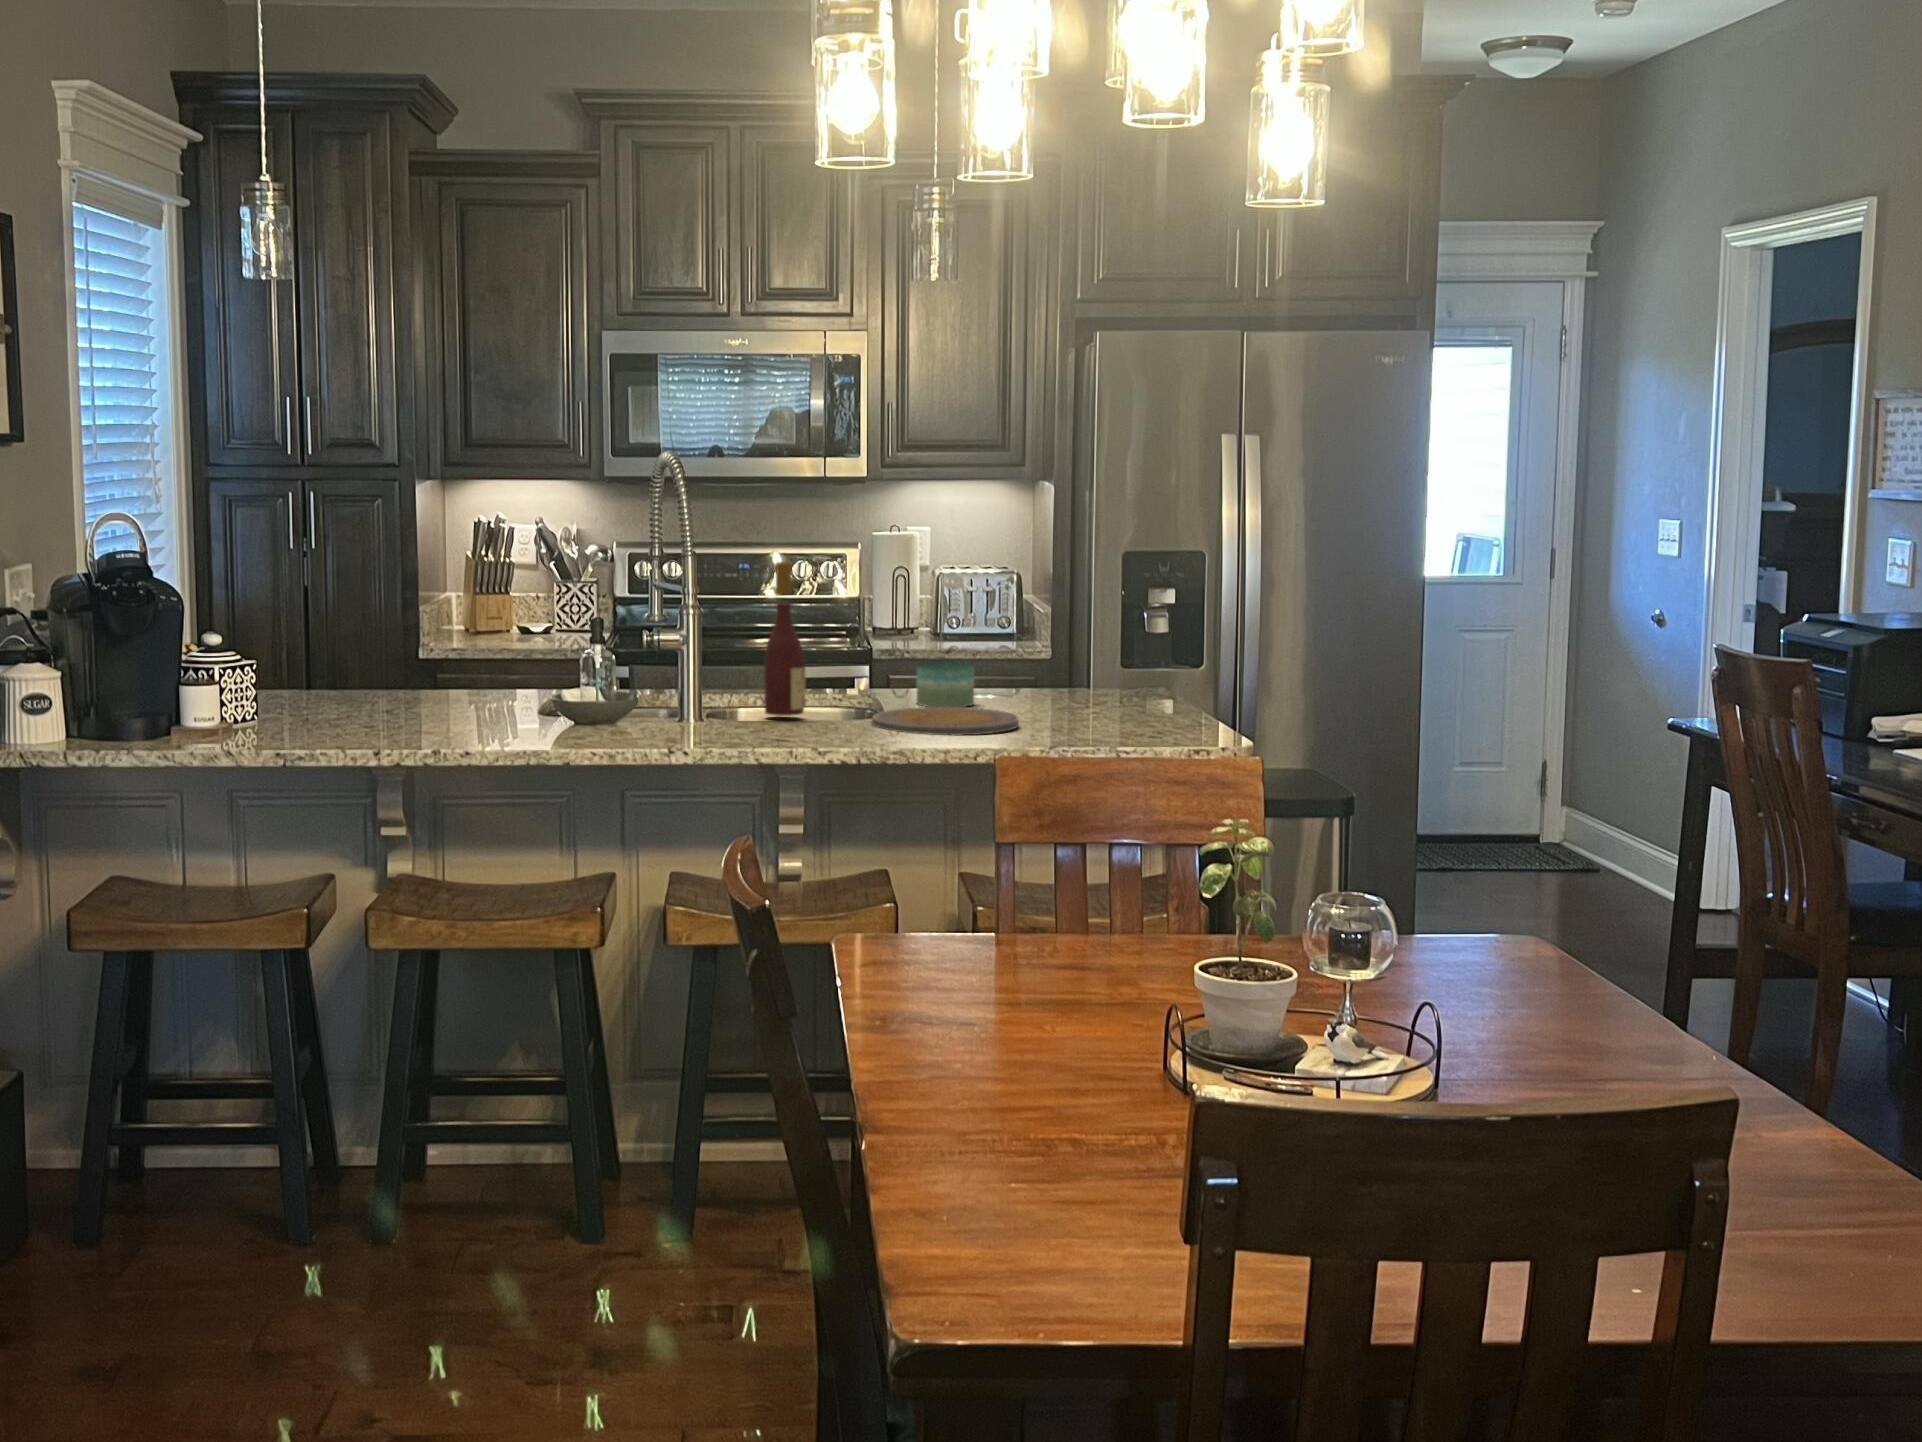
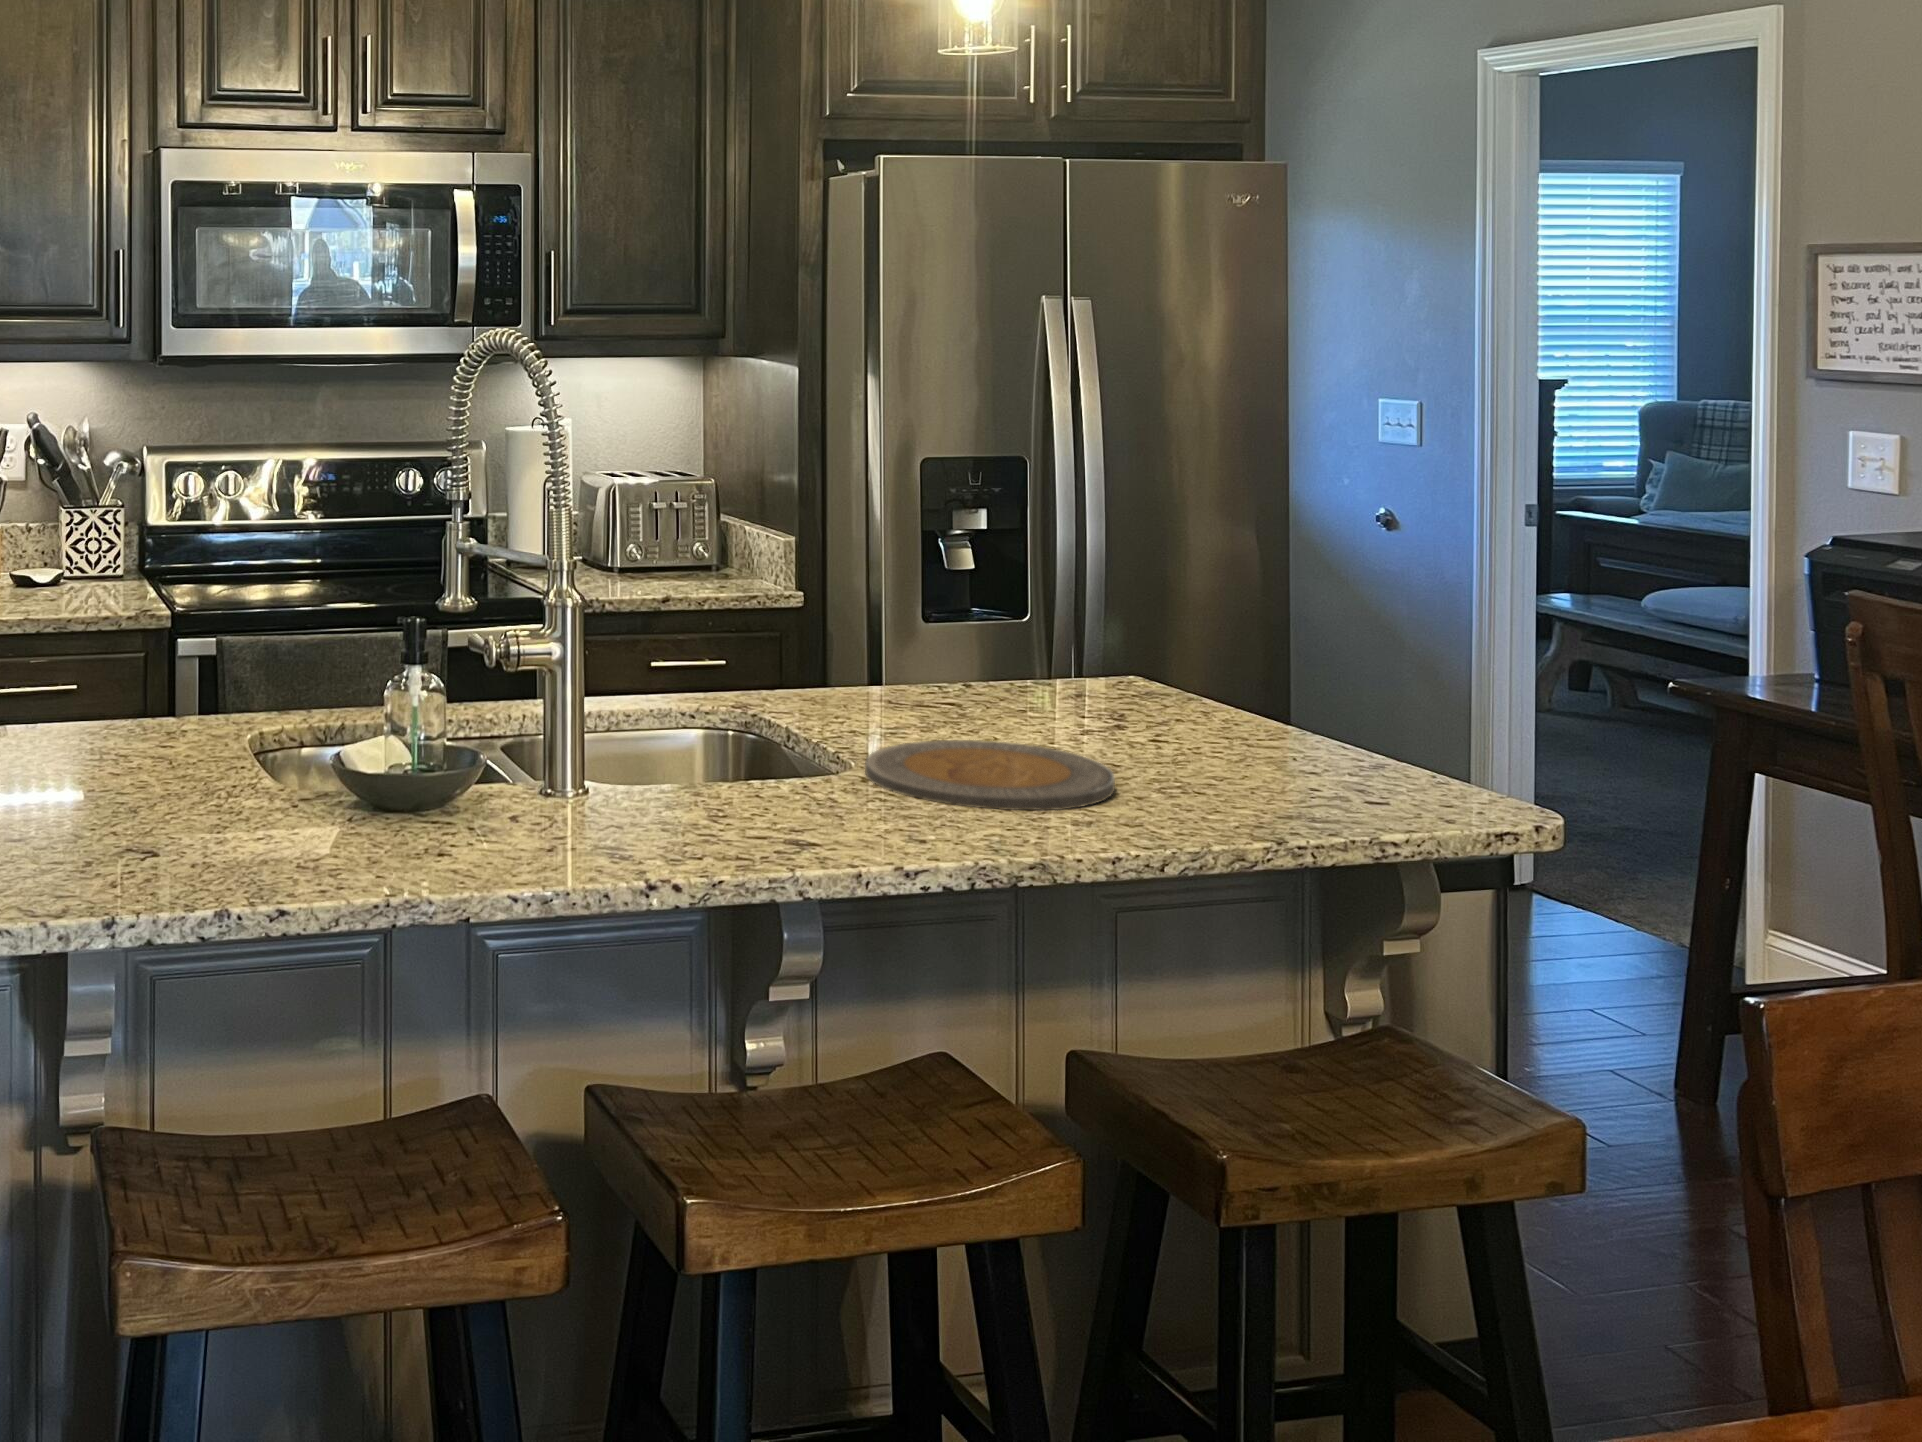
wine bottle: present [764,562,806,716] -> none [689,517,760,787]
candle: present [916,662,974,707] -> none [835,654,926,732]

